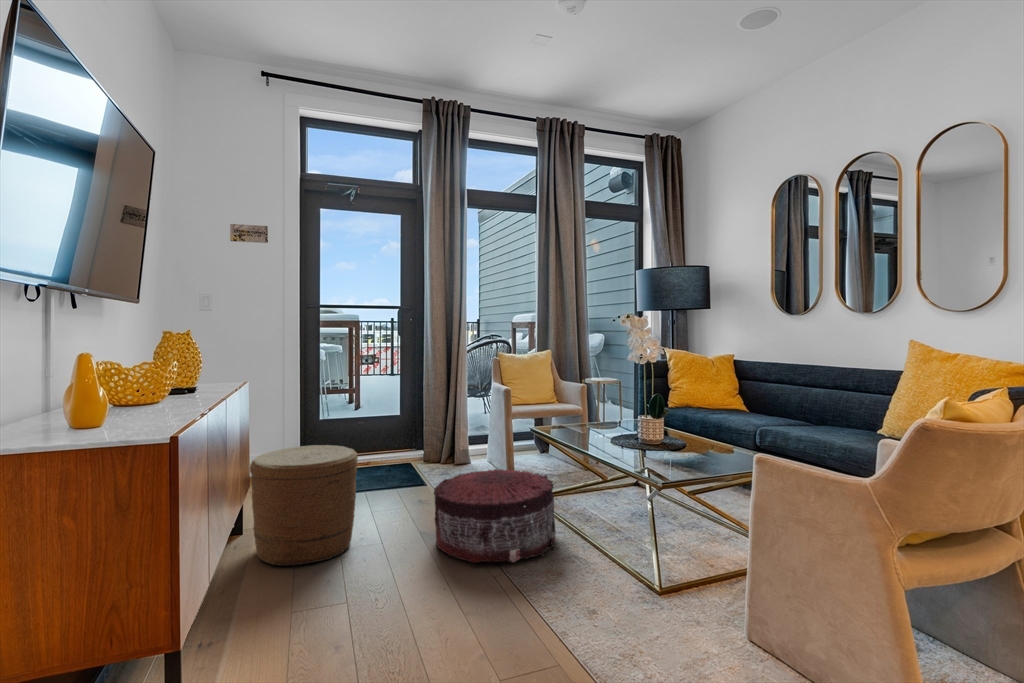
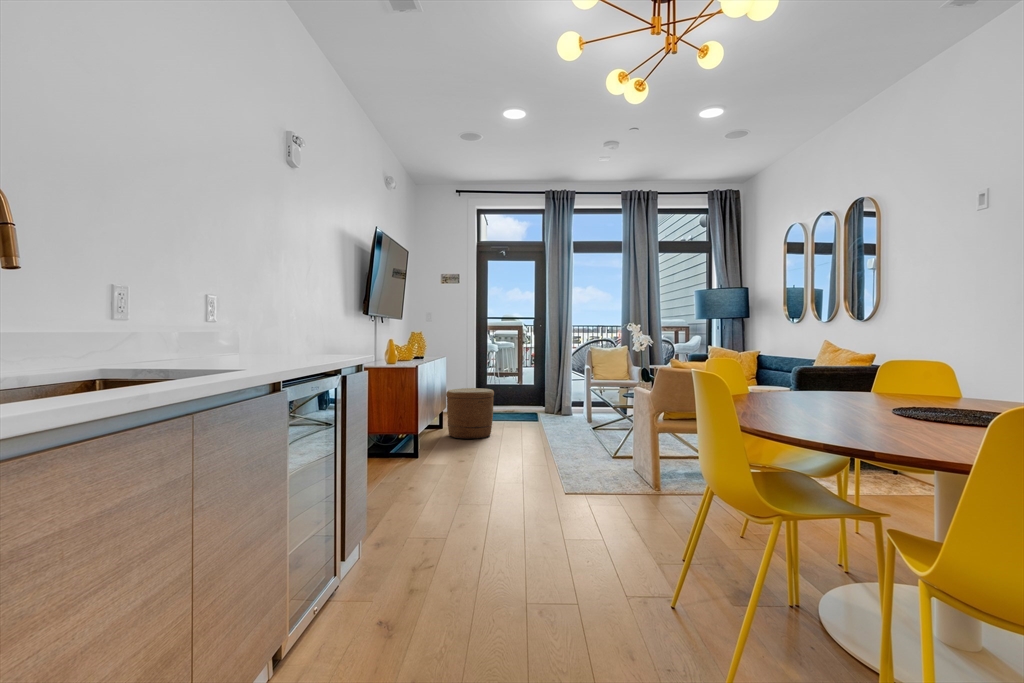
pouf: present [433,469,556,563] -> none [528,406,591,445]

